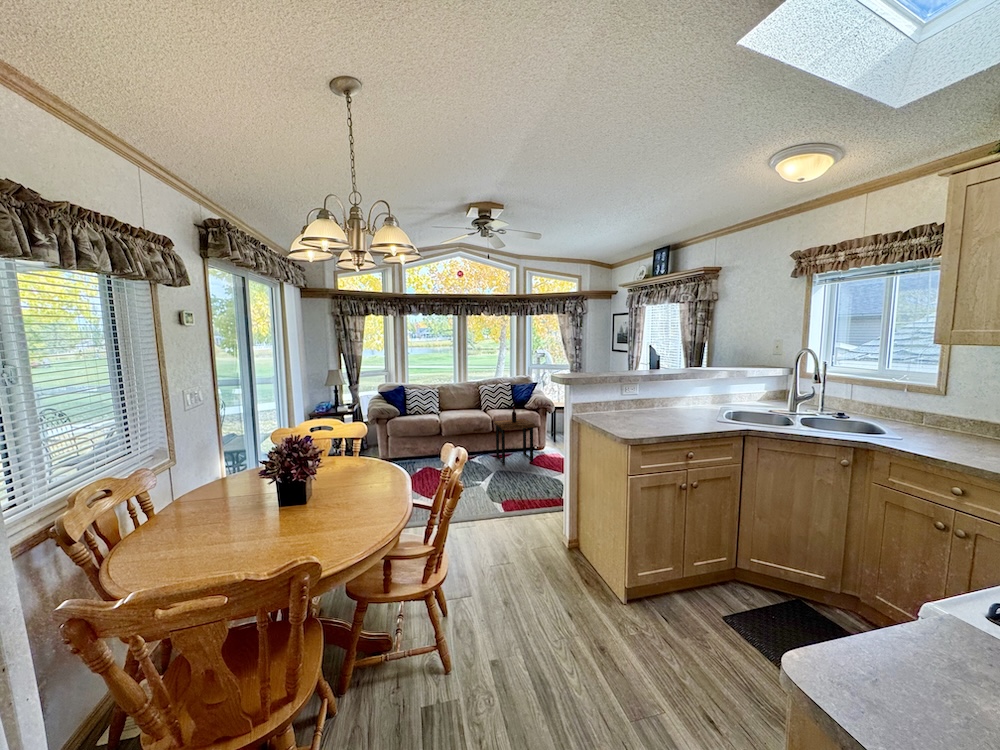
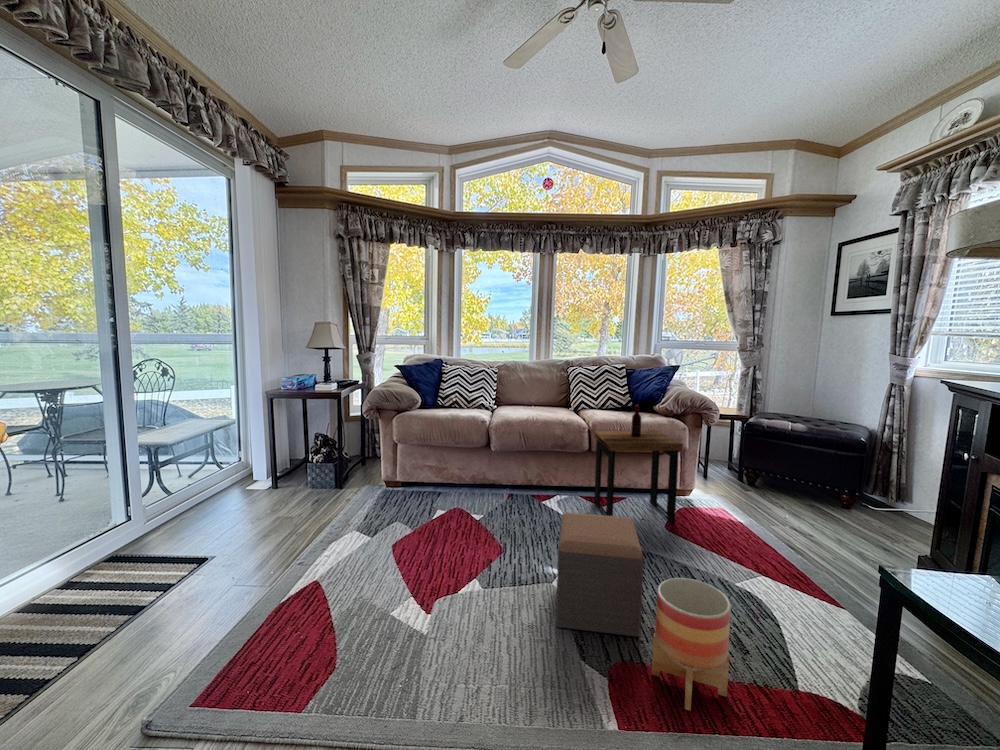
footstool: none [483,455,515,497] -> present [556,513,644,637]
planter: none [518,470,541,509] -> present [652,578,731,711]

